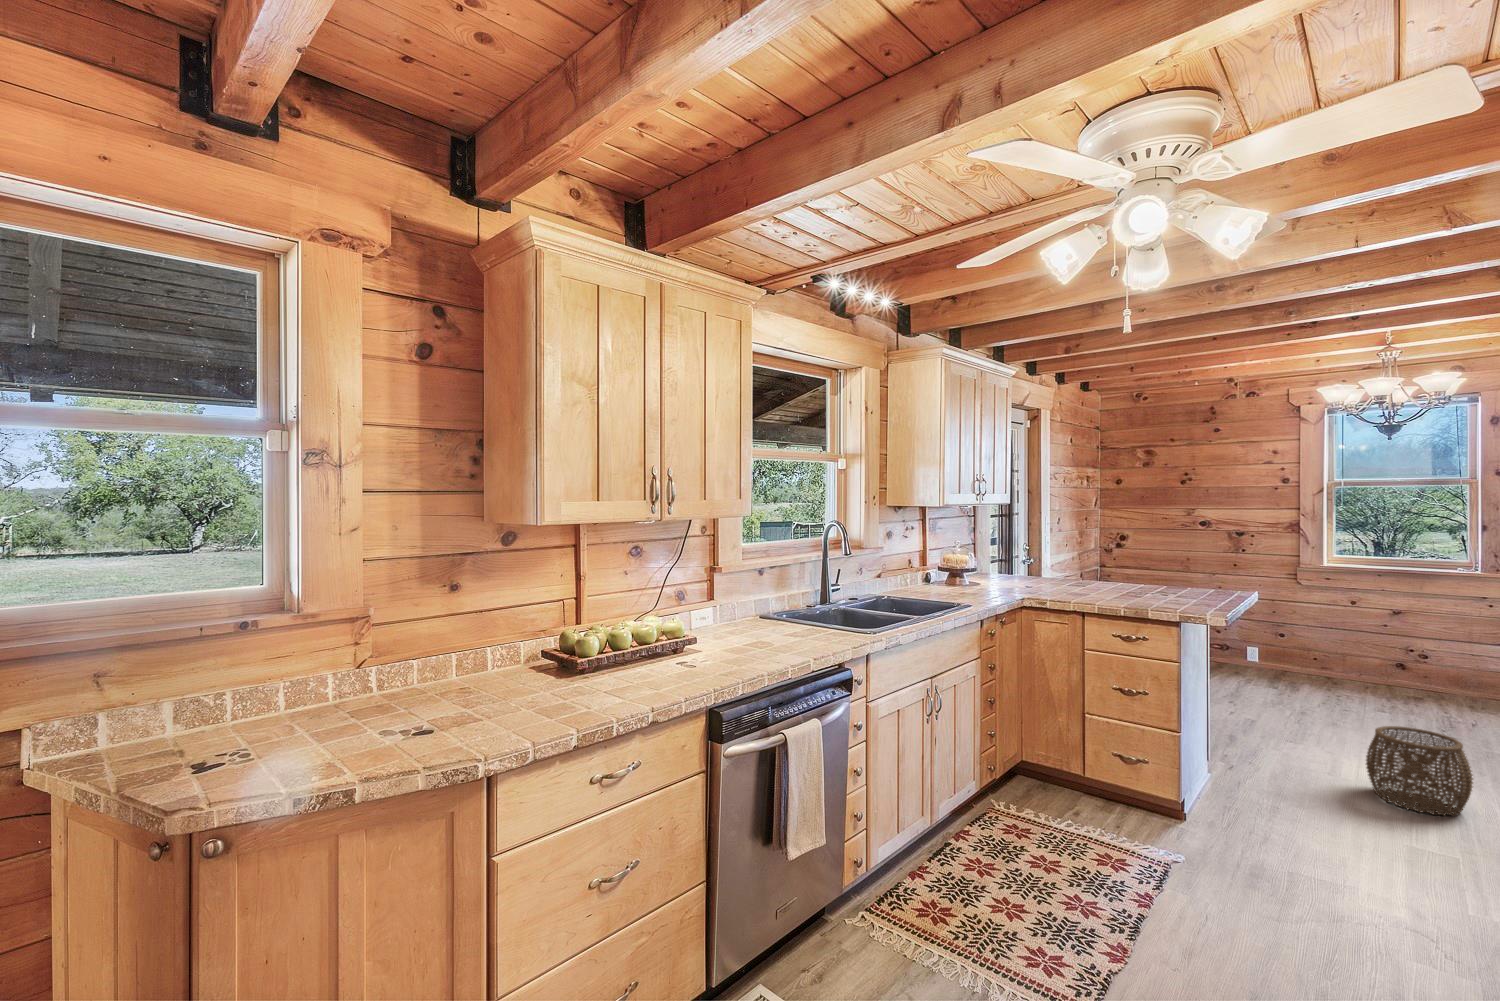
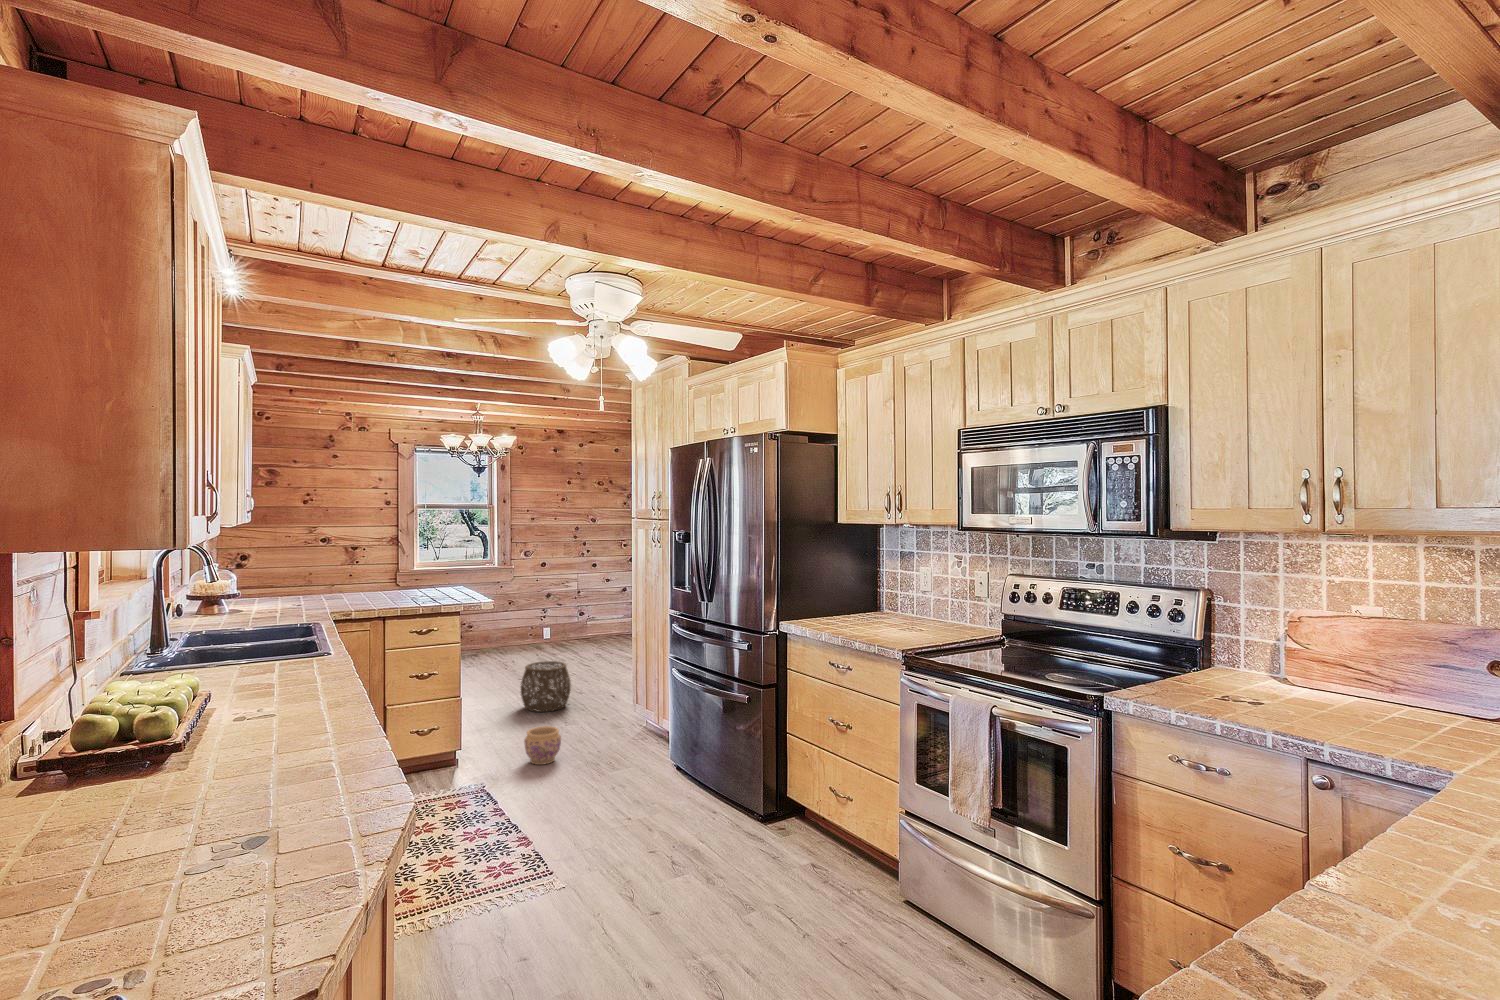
planter: none [1264,816,1333,881] -> present [524,726,561,765]

